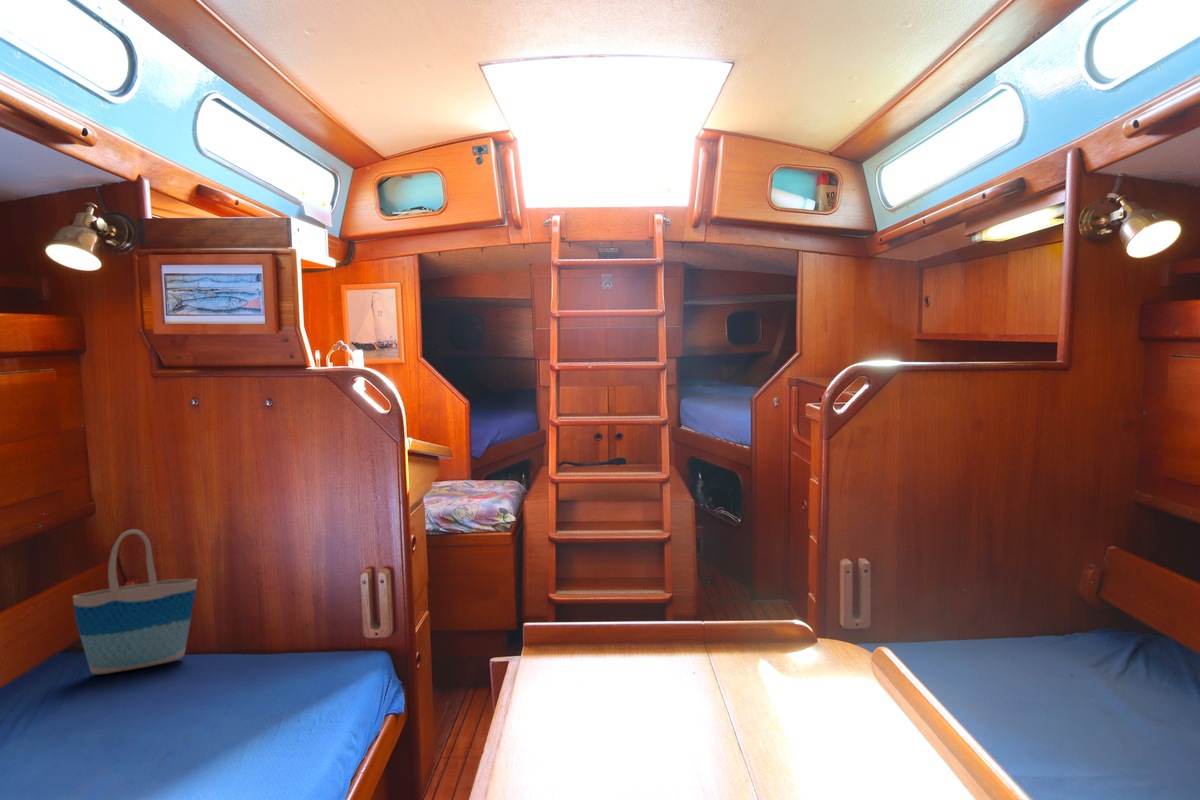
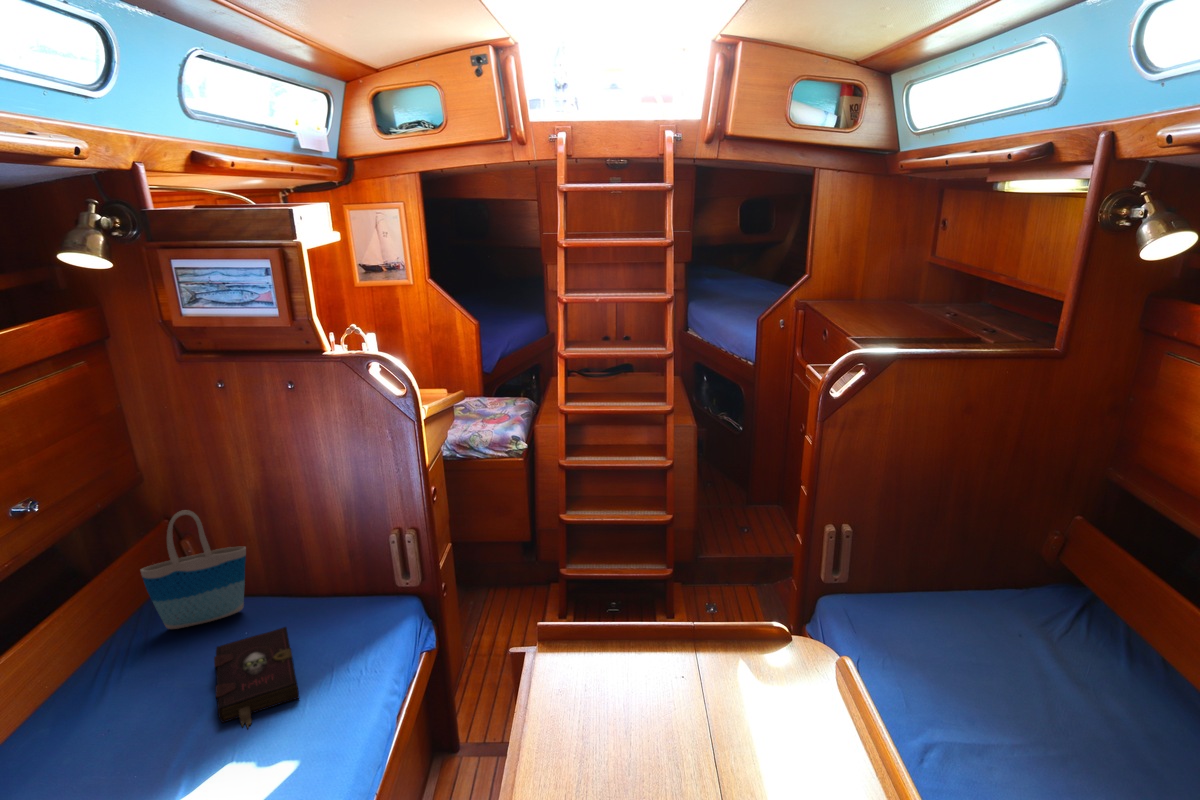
book: none [137,664,238,764] -> present [214,627,299,728]

